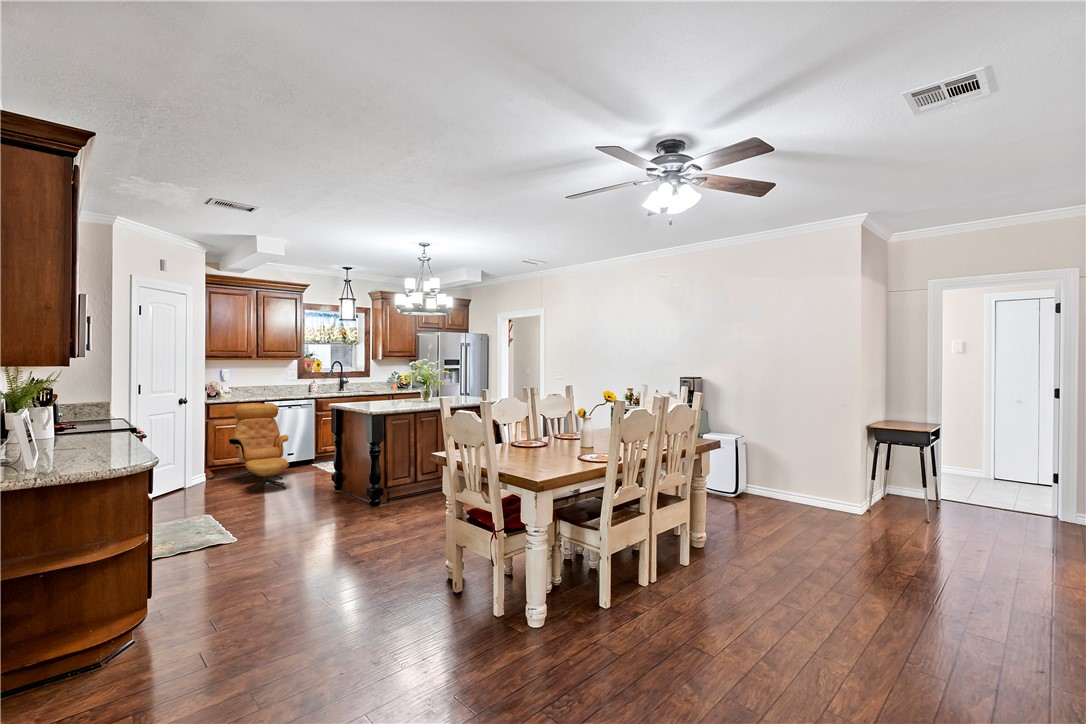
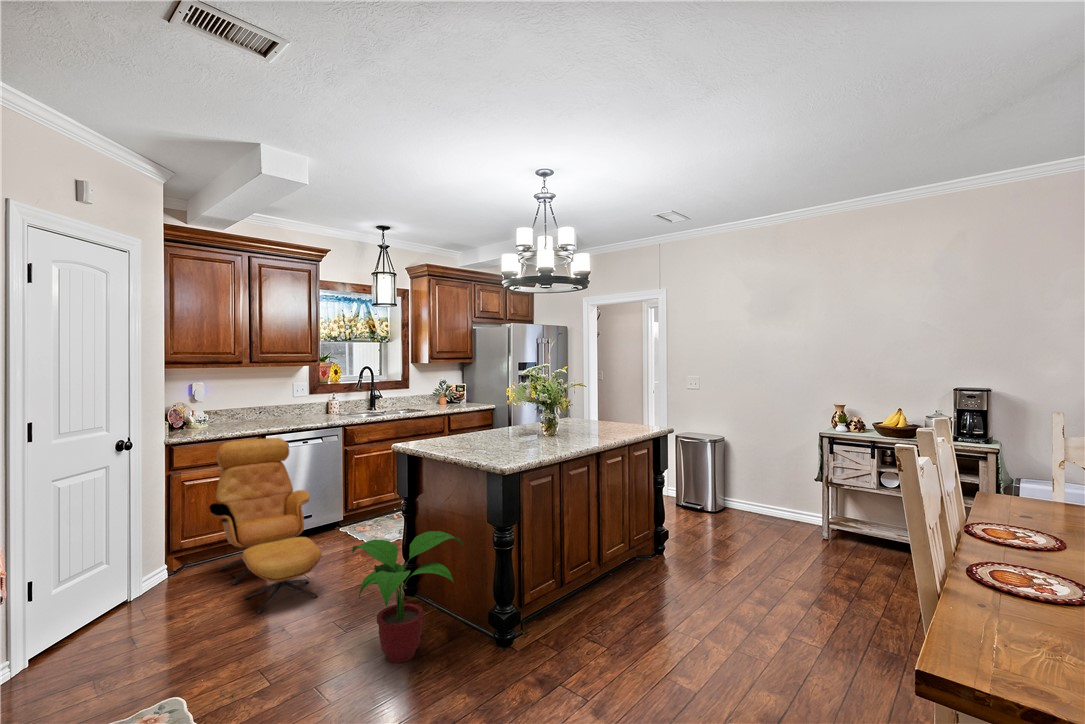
potted plant: none [295,447,357,508] -> present [352,531,463,663]

